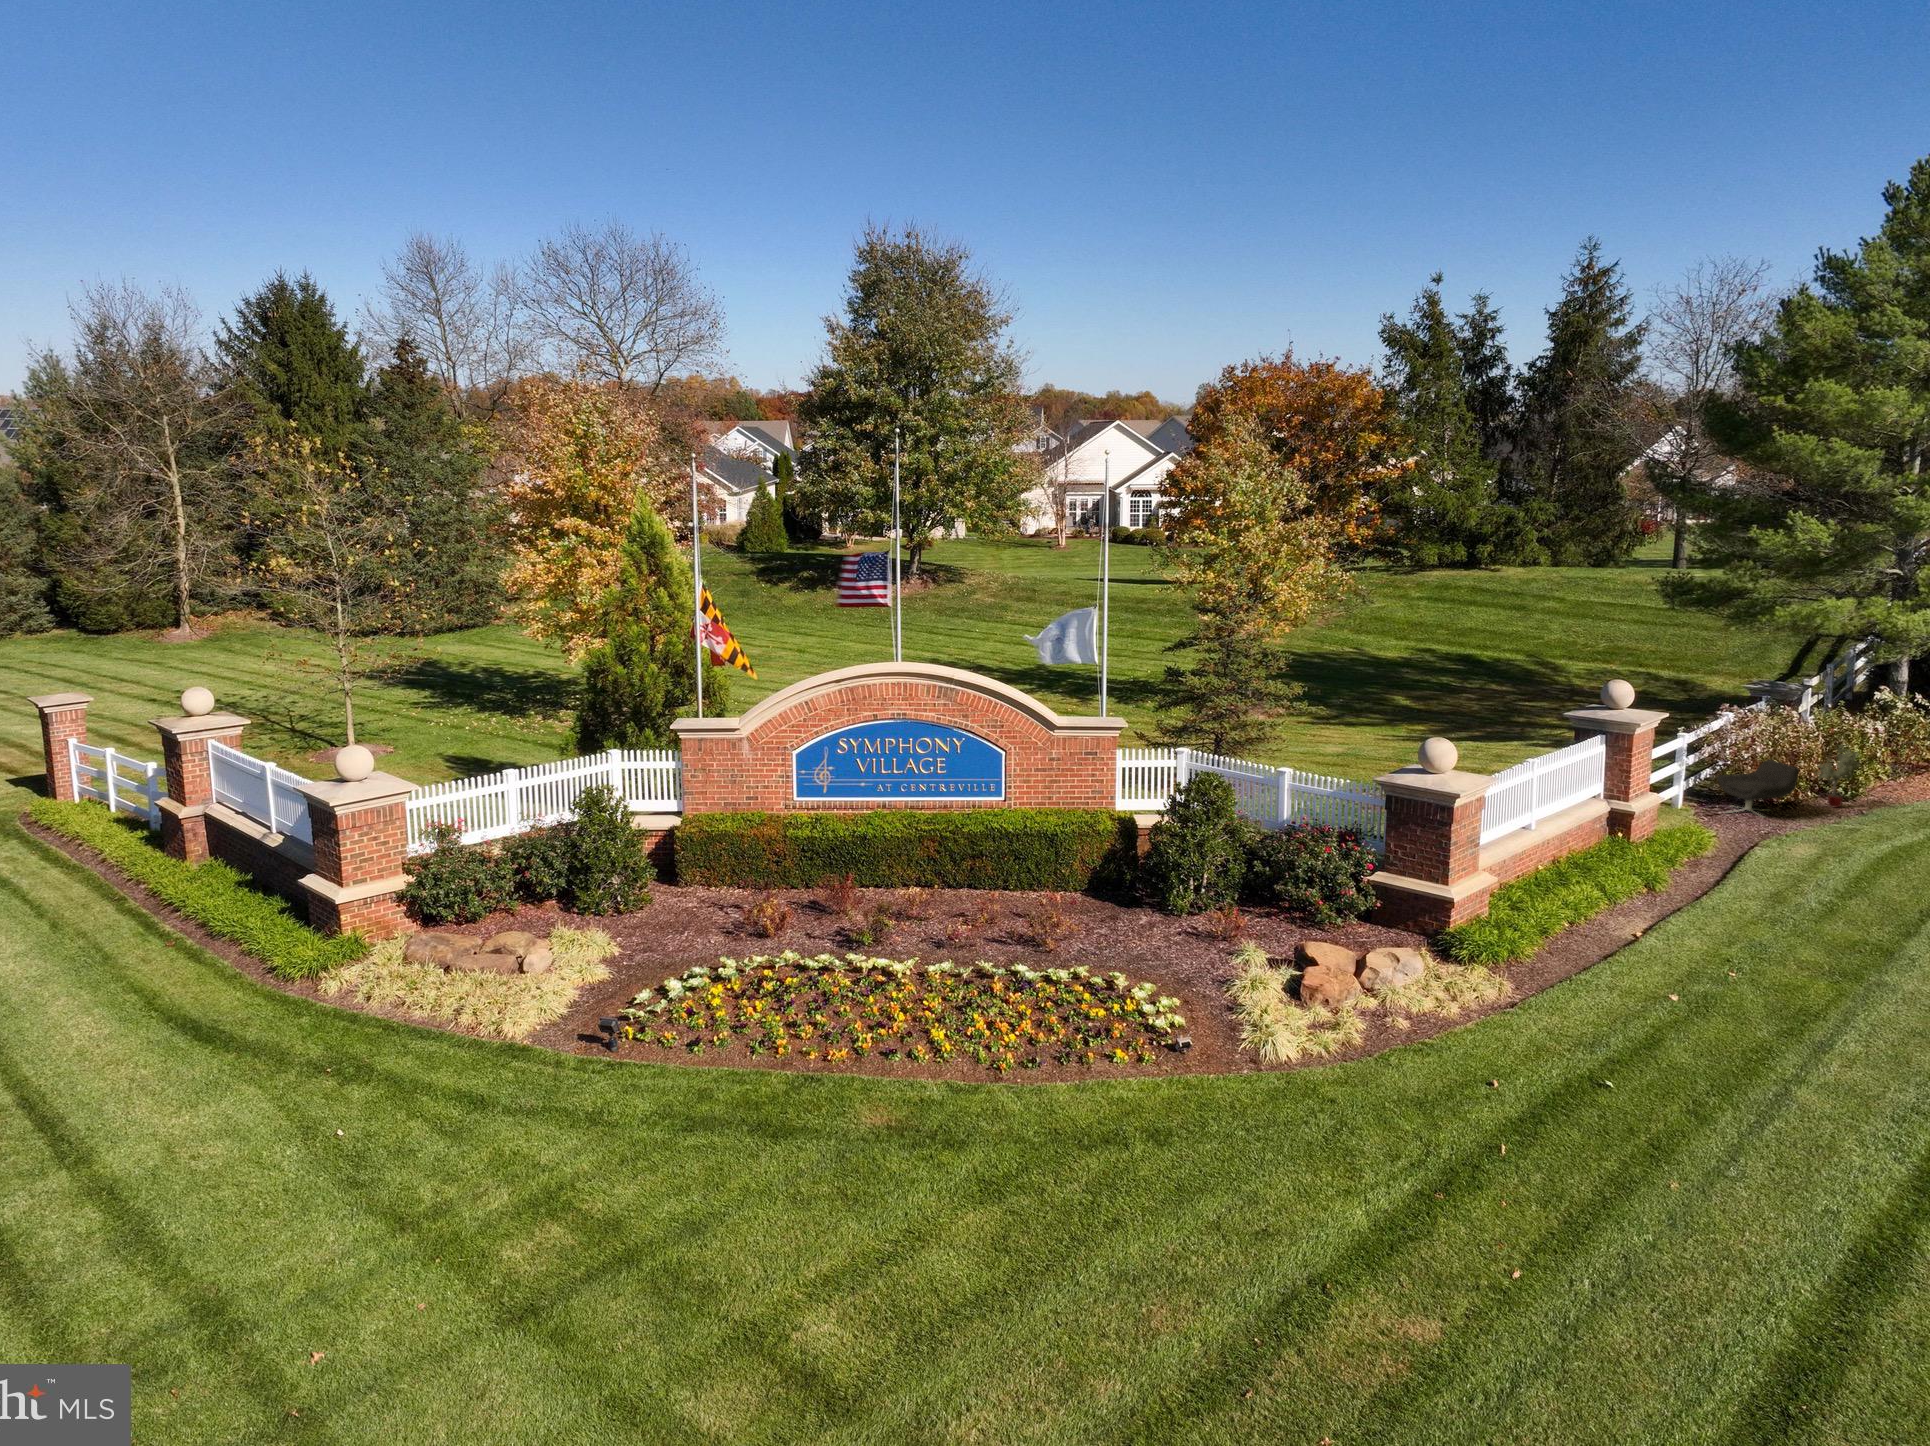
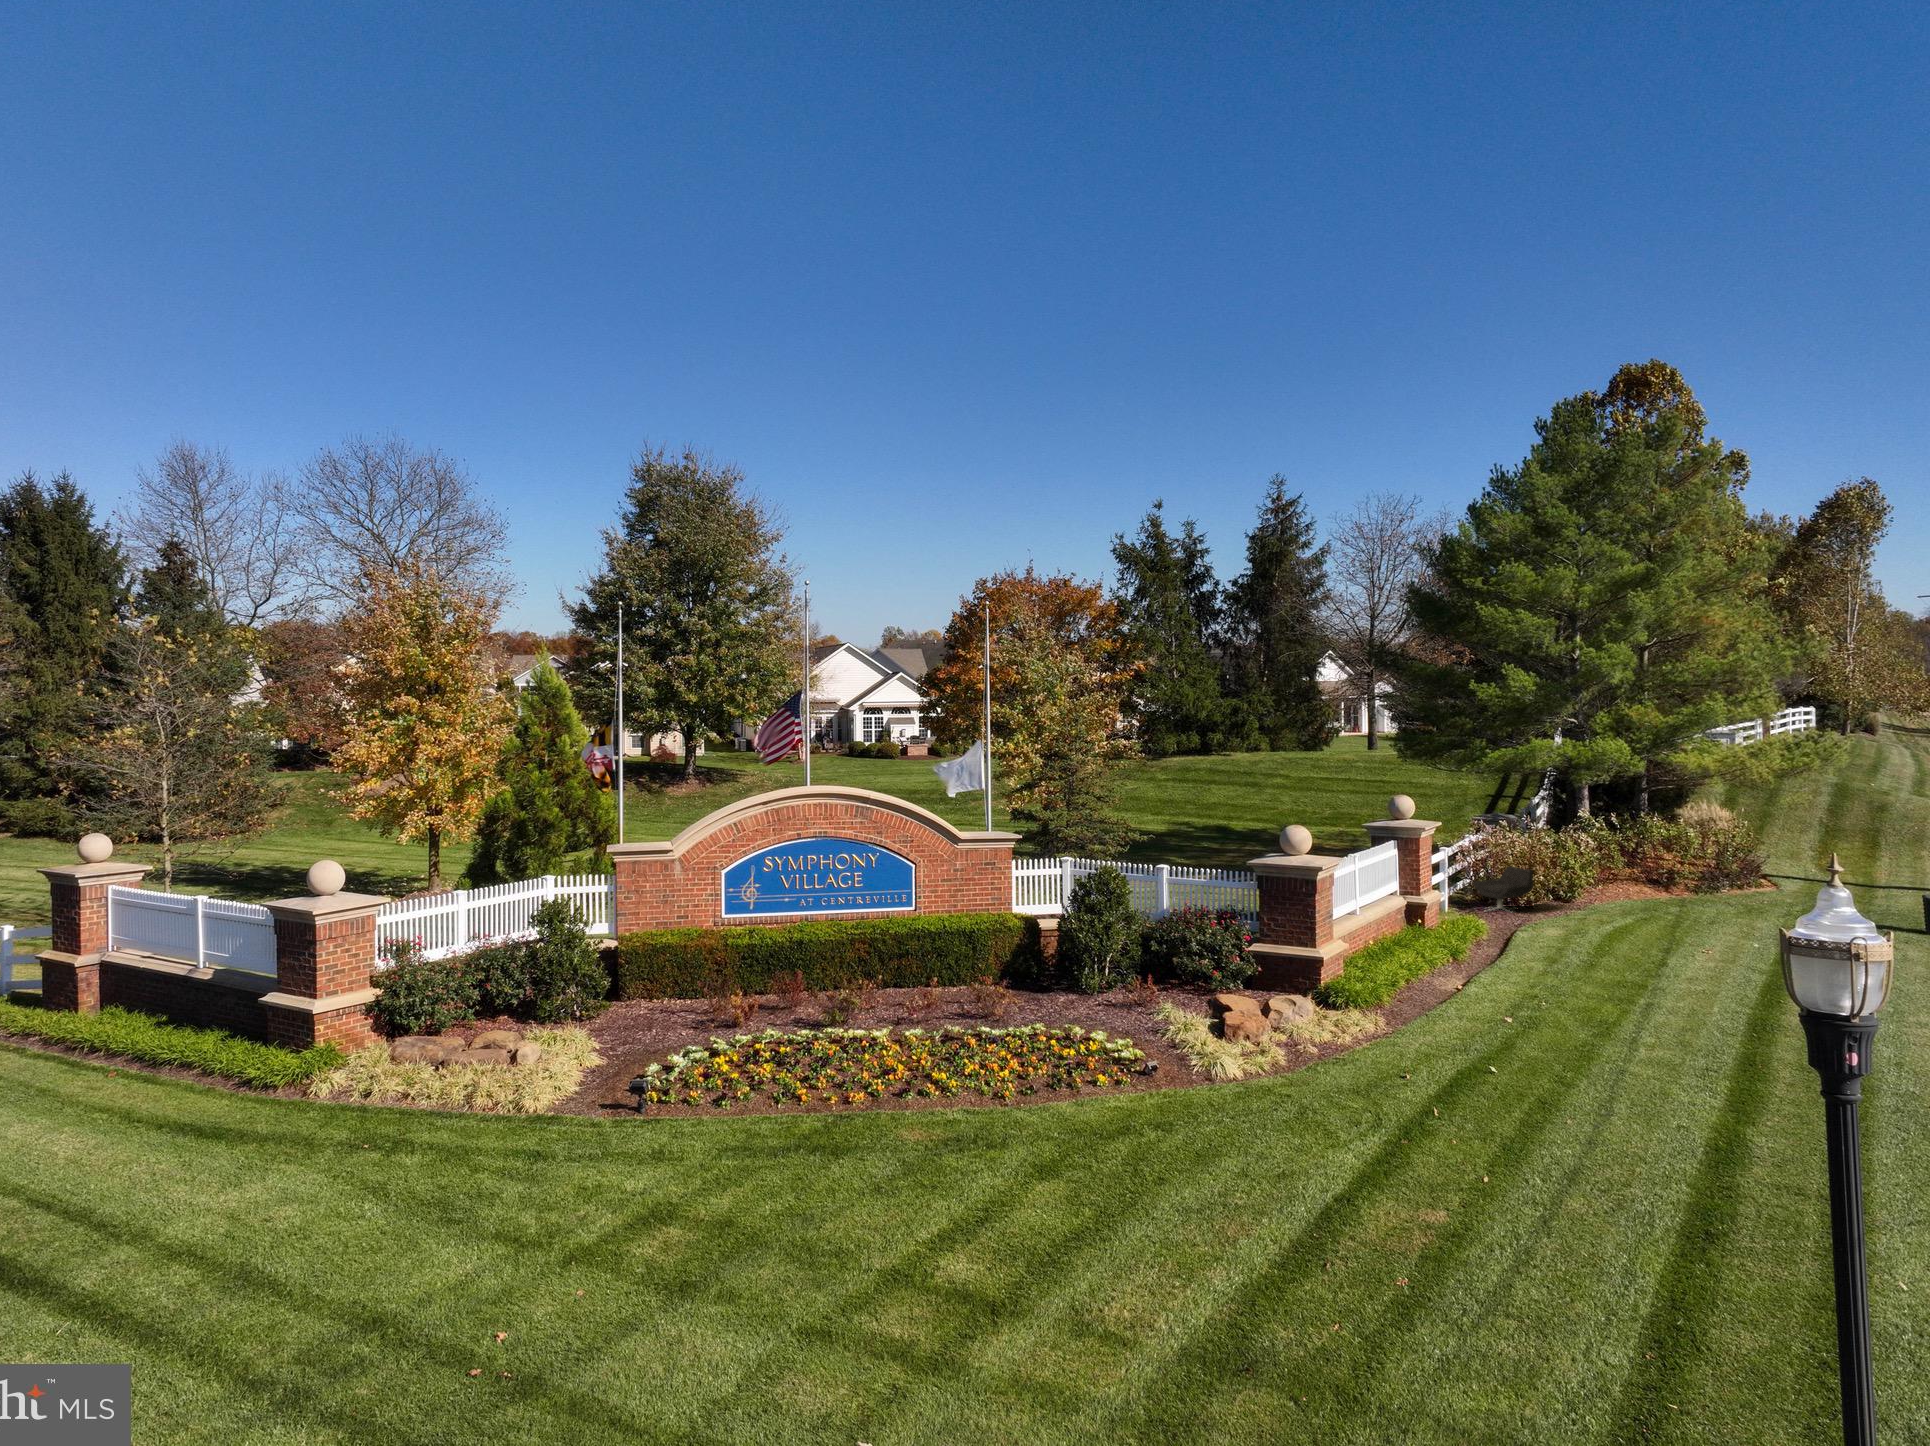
potted tree: present [1815,747,1859,808] -> none [1542,852,1575,905]

